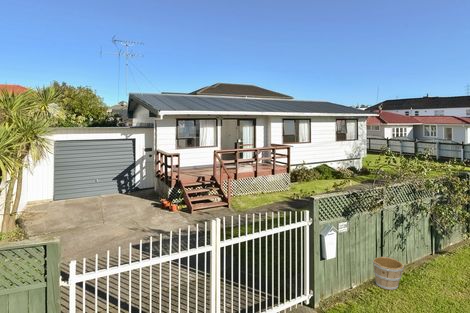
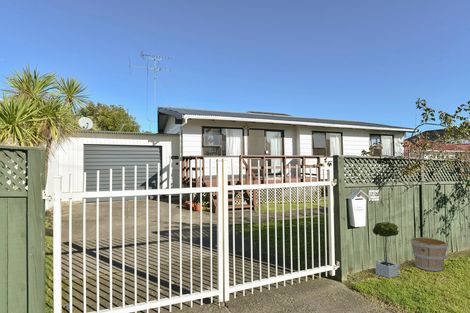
potted tree: none [342,253,364,302] -> present [373,222,399,278]

